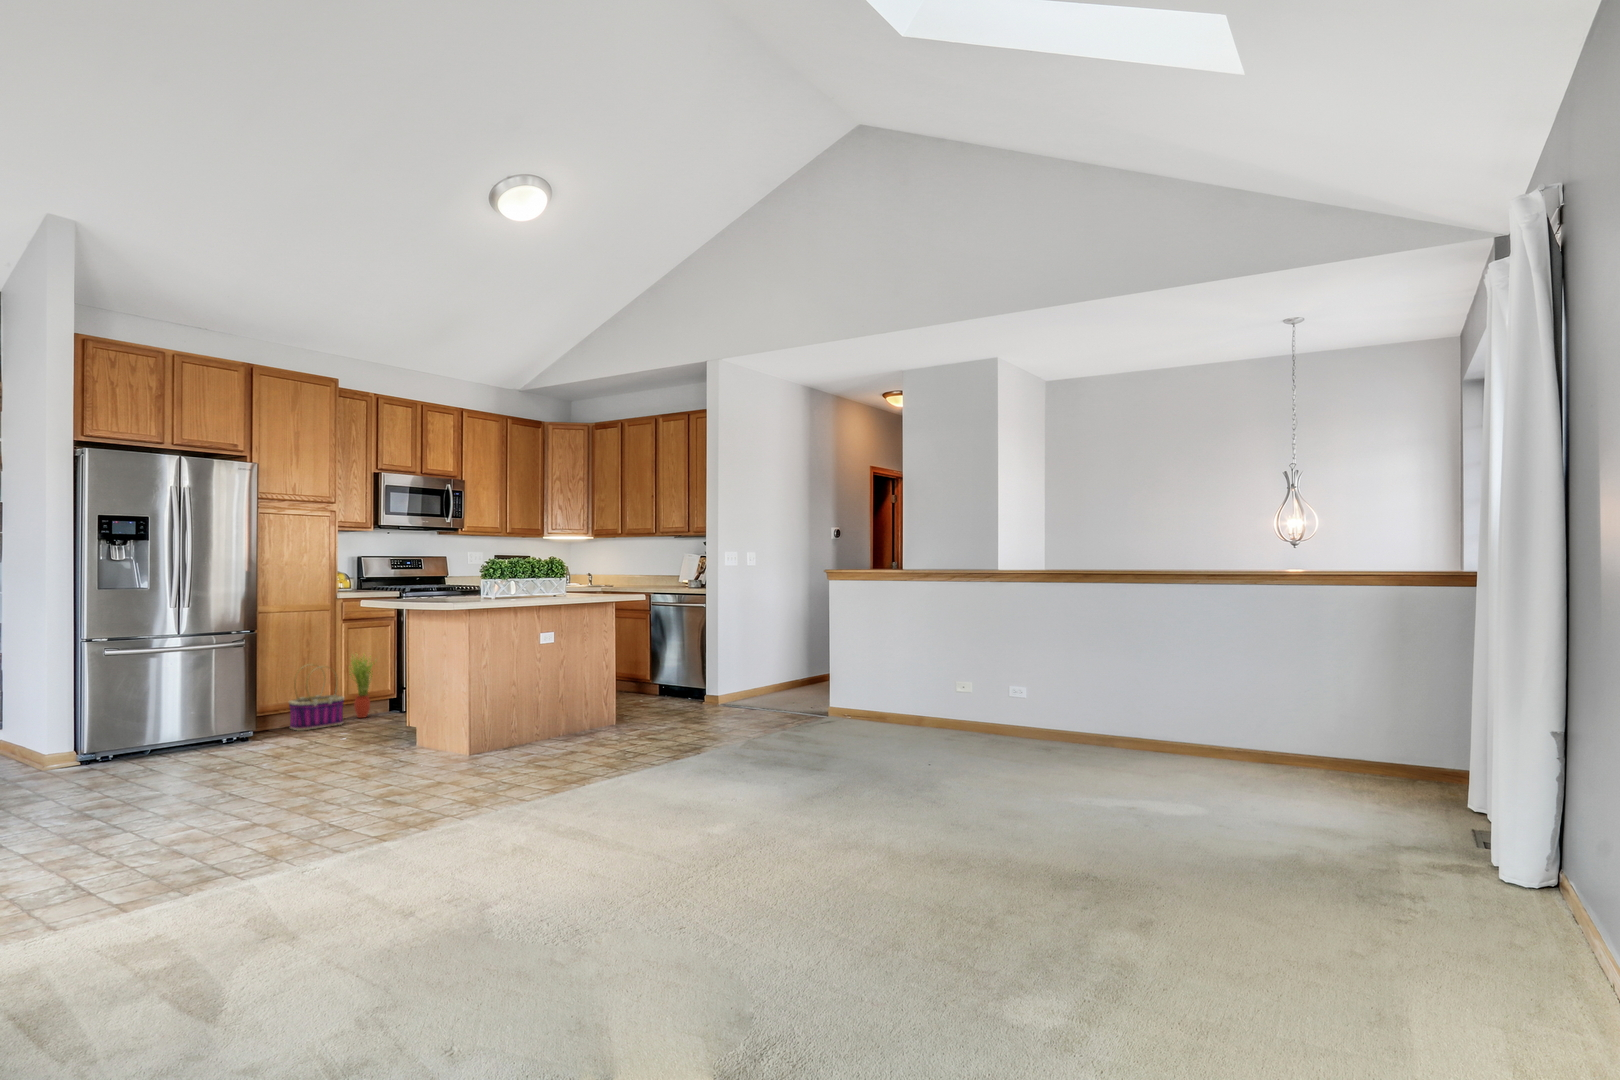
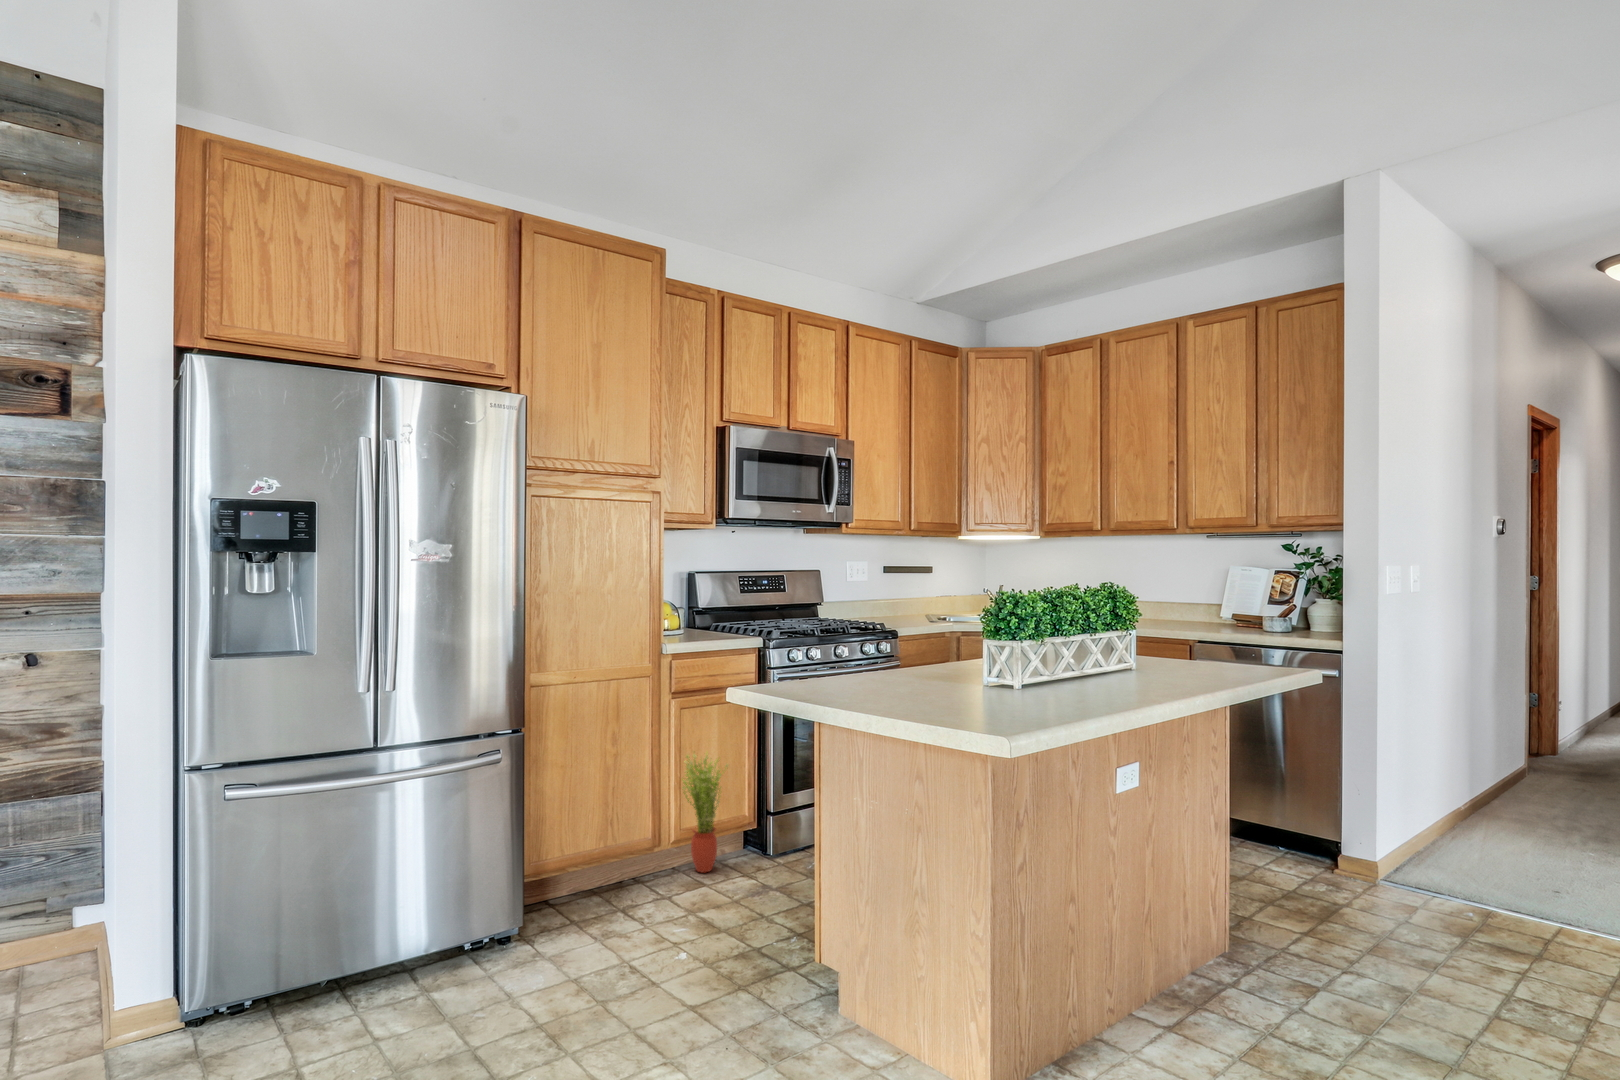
basket: present [289,666,344,731] -> none [582,778,677,916]

